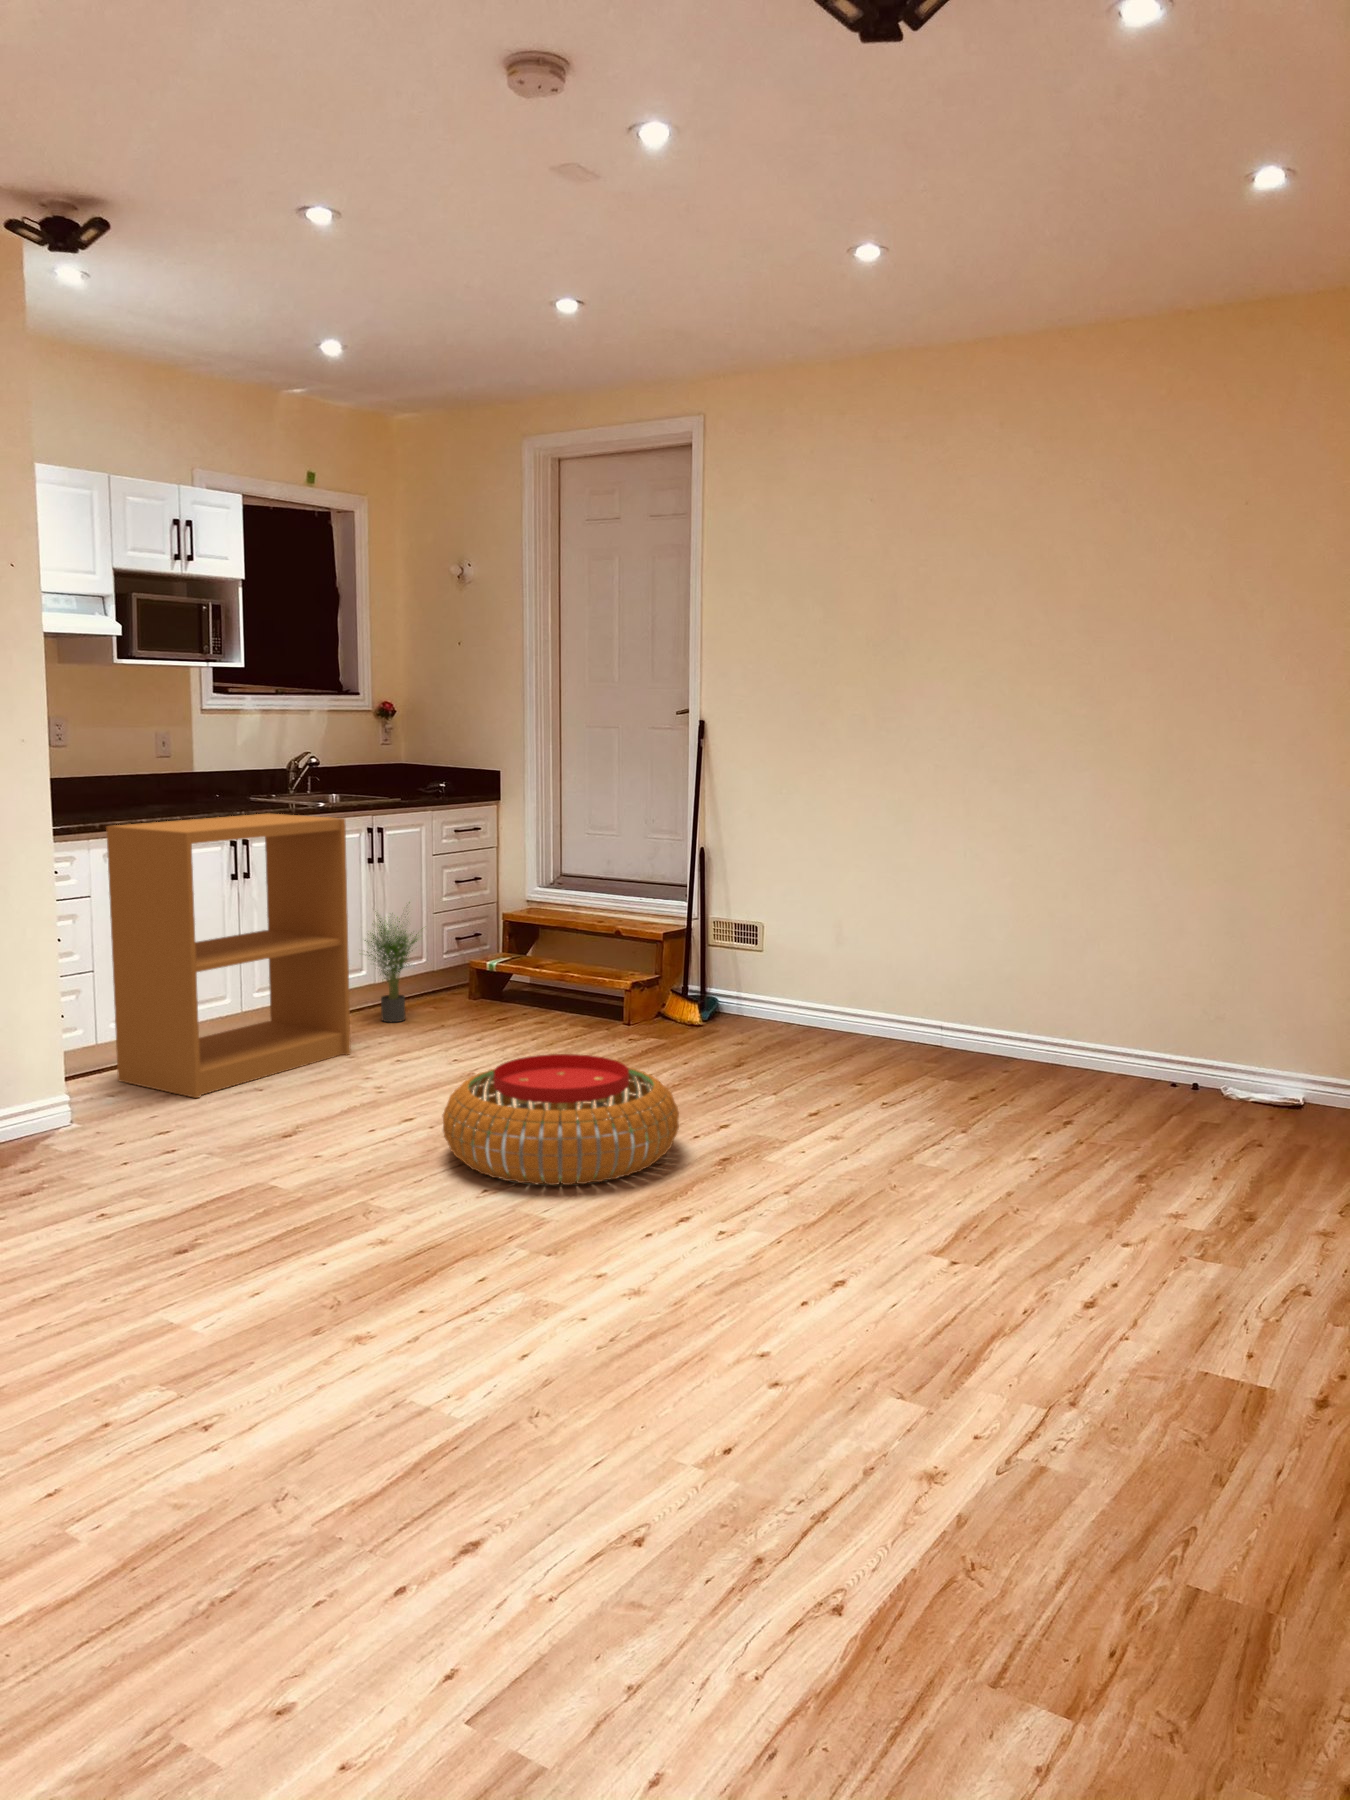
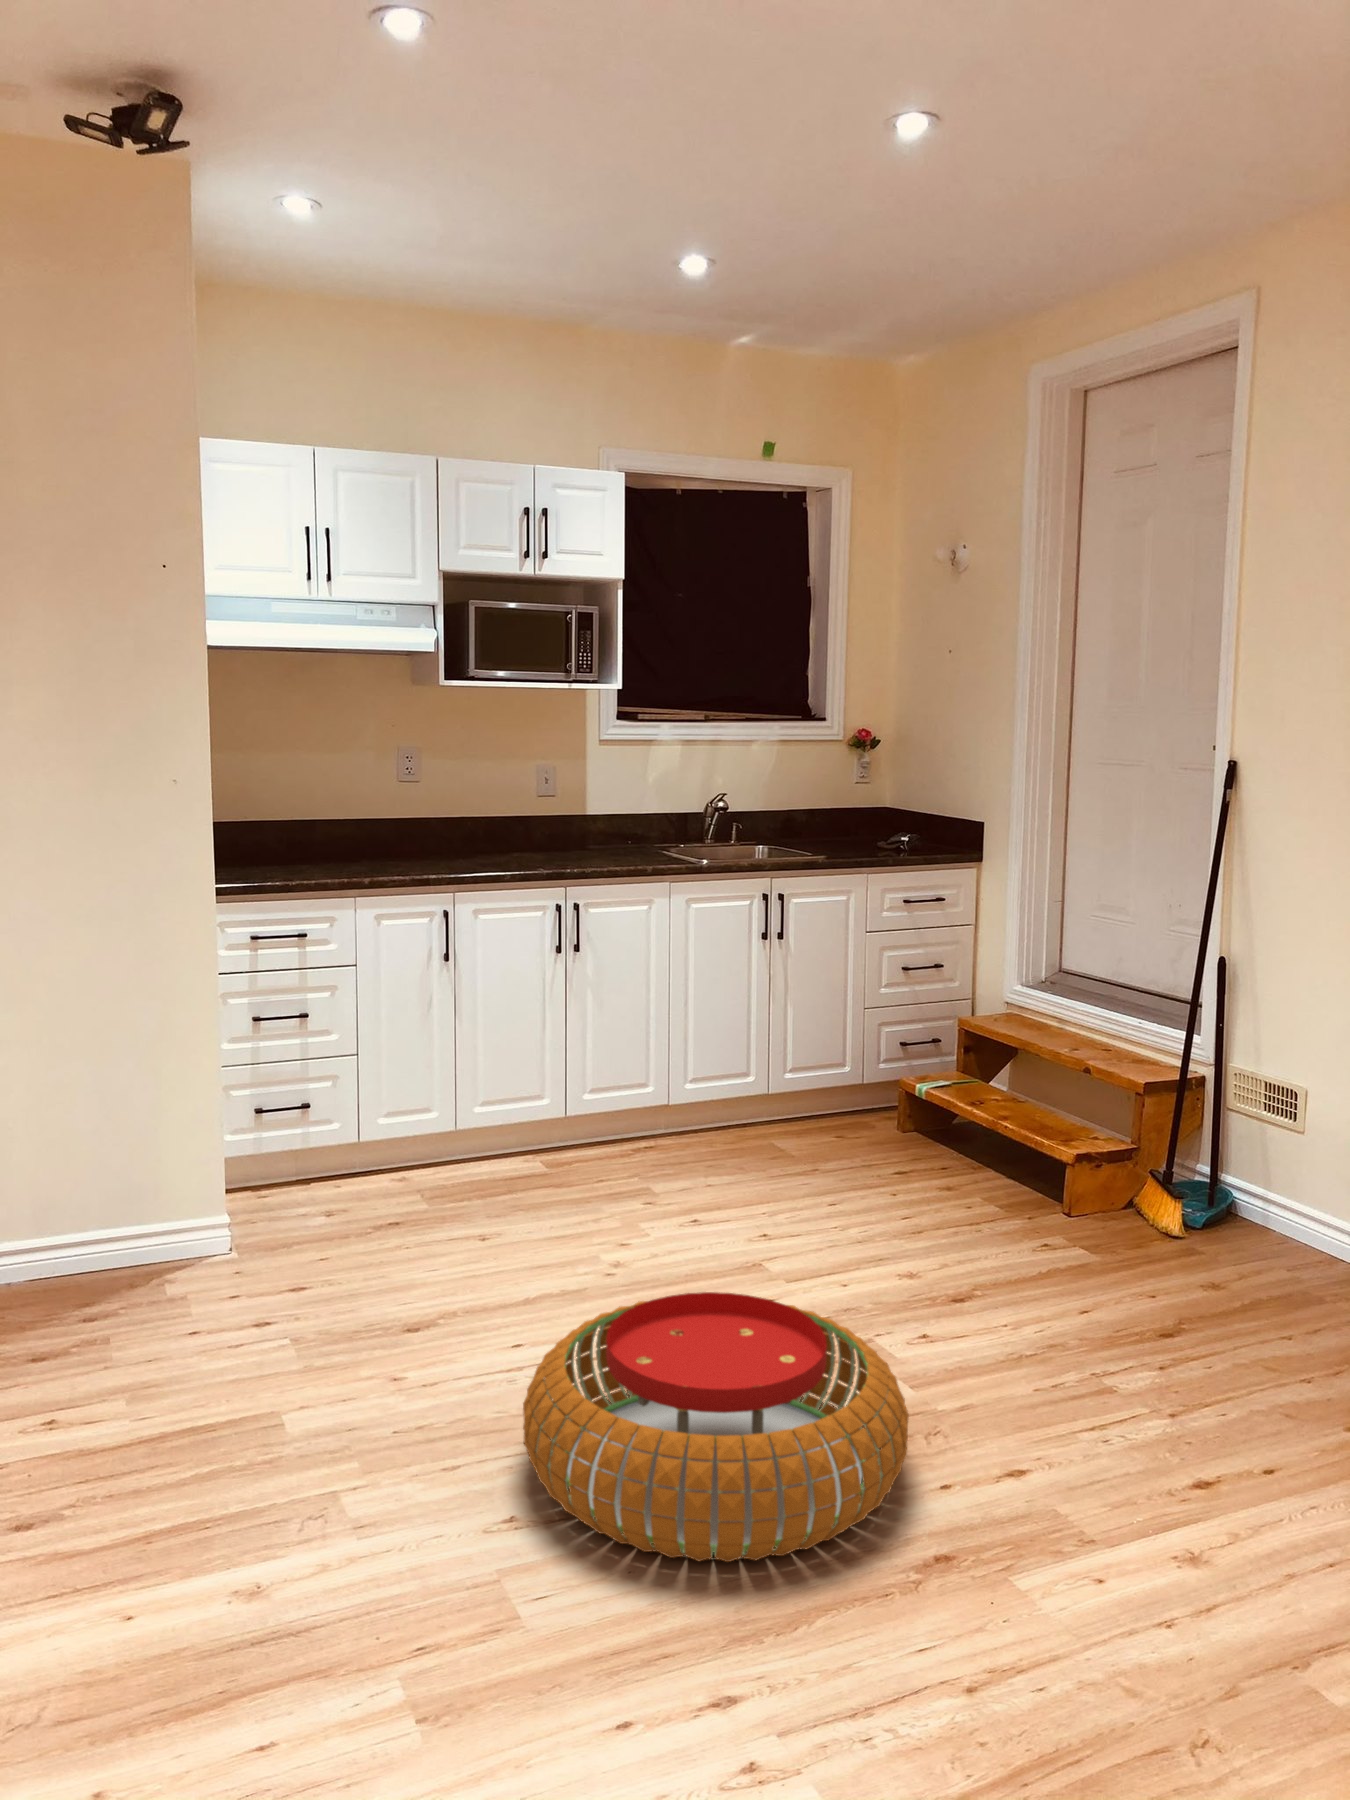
bookshelf: present [106,814,351,1098] -> none [368,872,662,1233]
potted plant: present [365,902,423,1022] -> none [712,993,824,1152]

